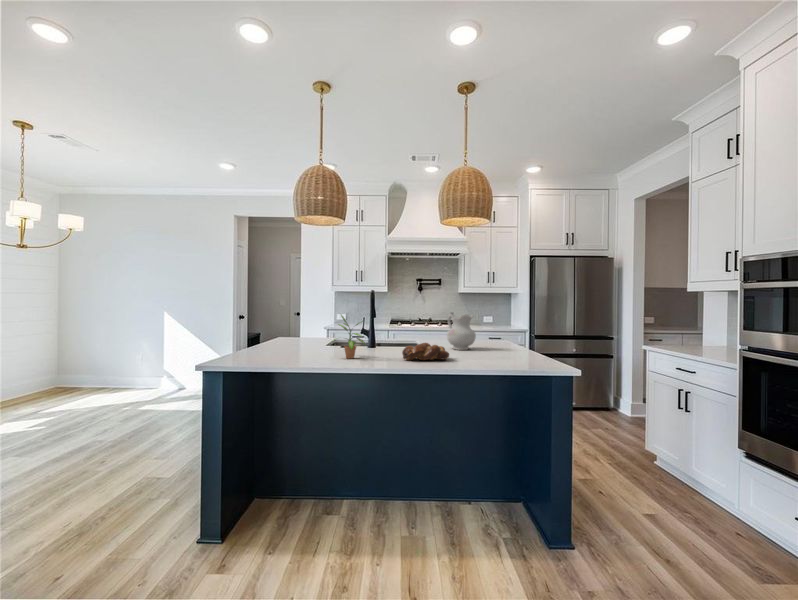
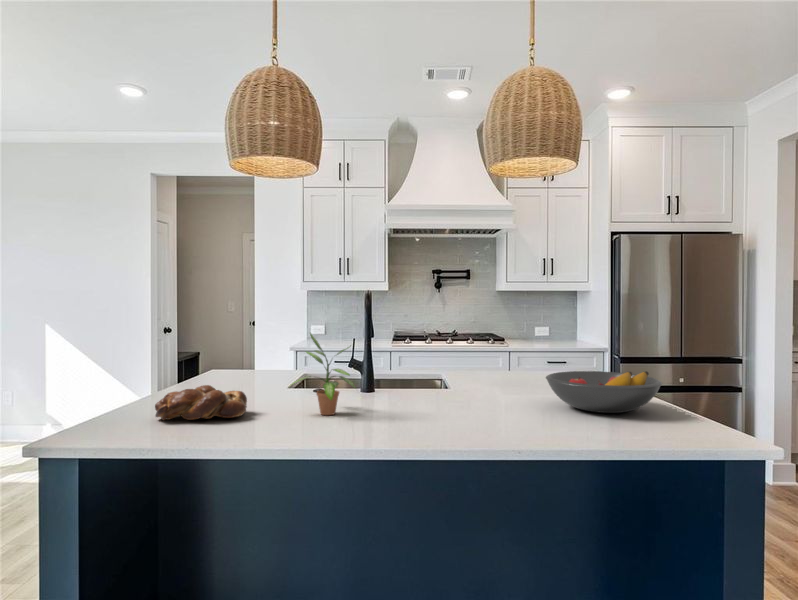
ceramic pitcher: present [447,312,476,350] -> none [496,325,546,392]
fruit bowl: none [471,337,533,359] -> present [546,371,662,413]
bread loaf: present [402,343,449,360] -> present [155,385,247,420]

